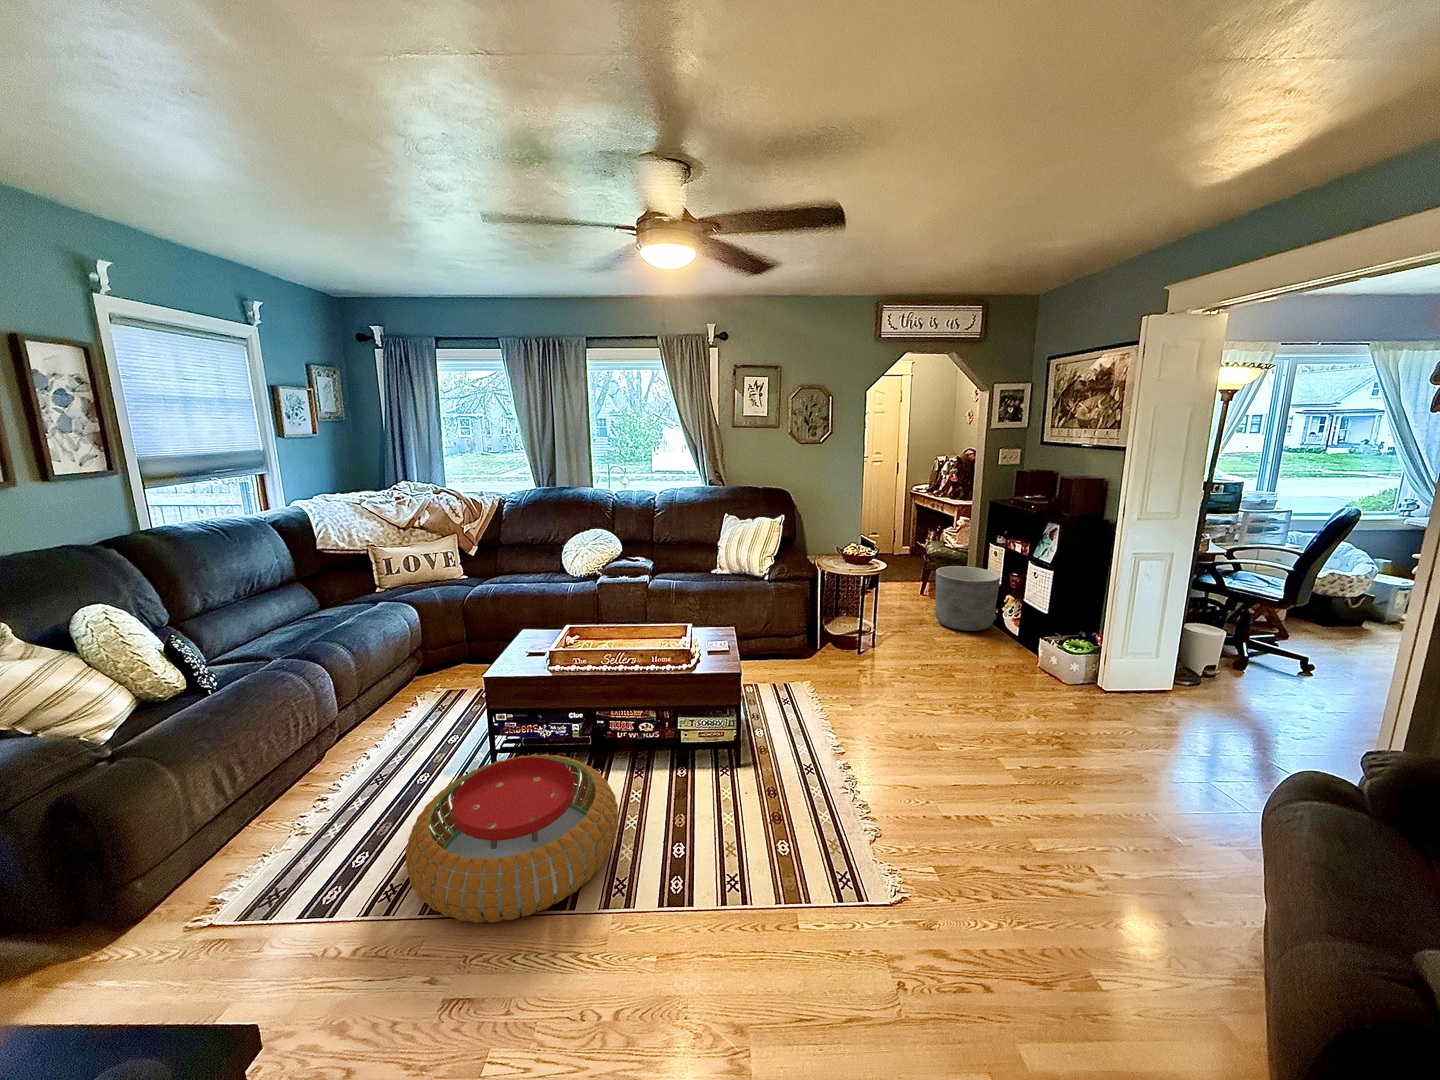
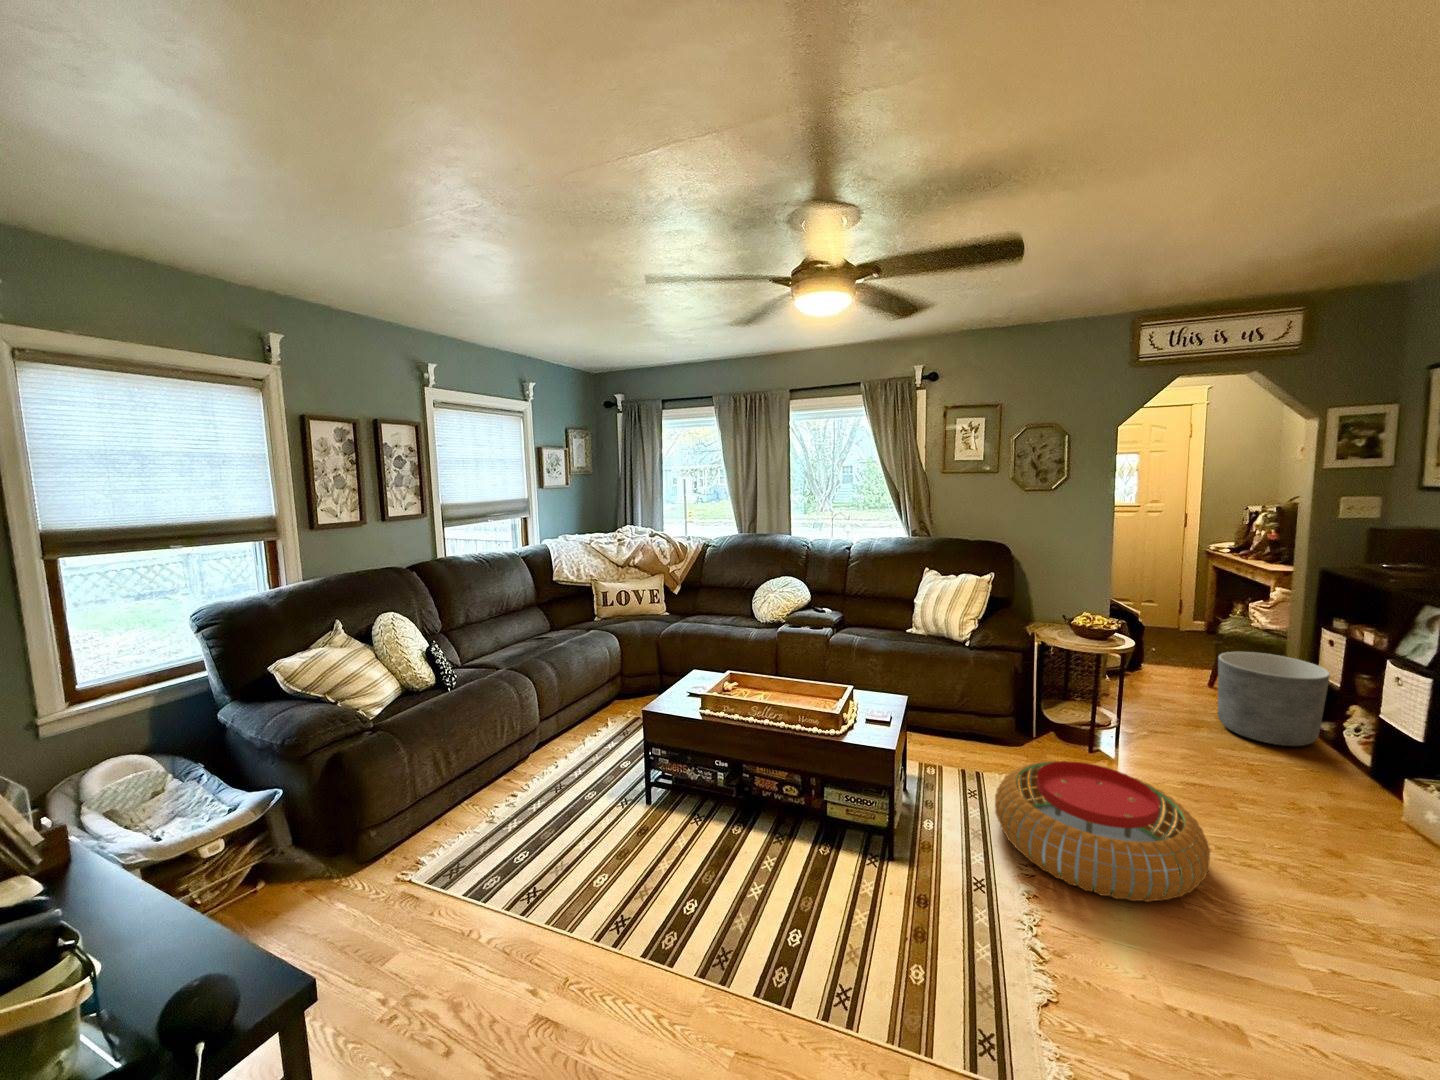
pouf: present [405,754,618,923] -> present [995,760,1210,902]

